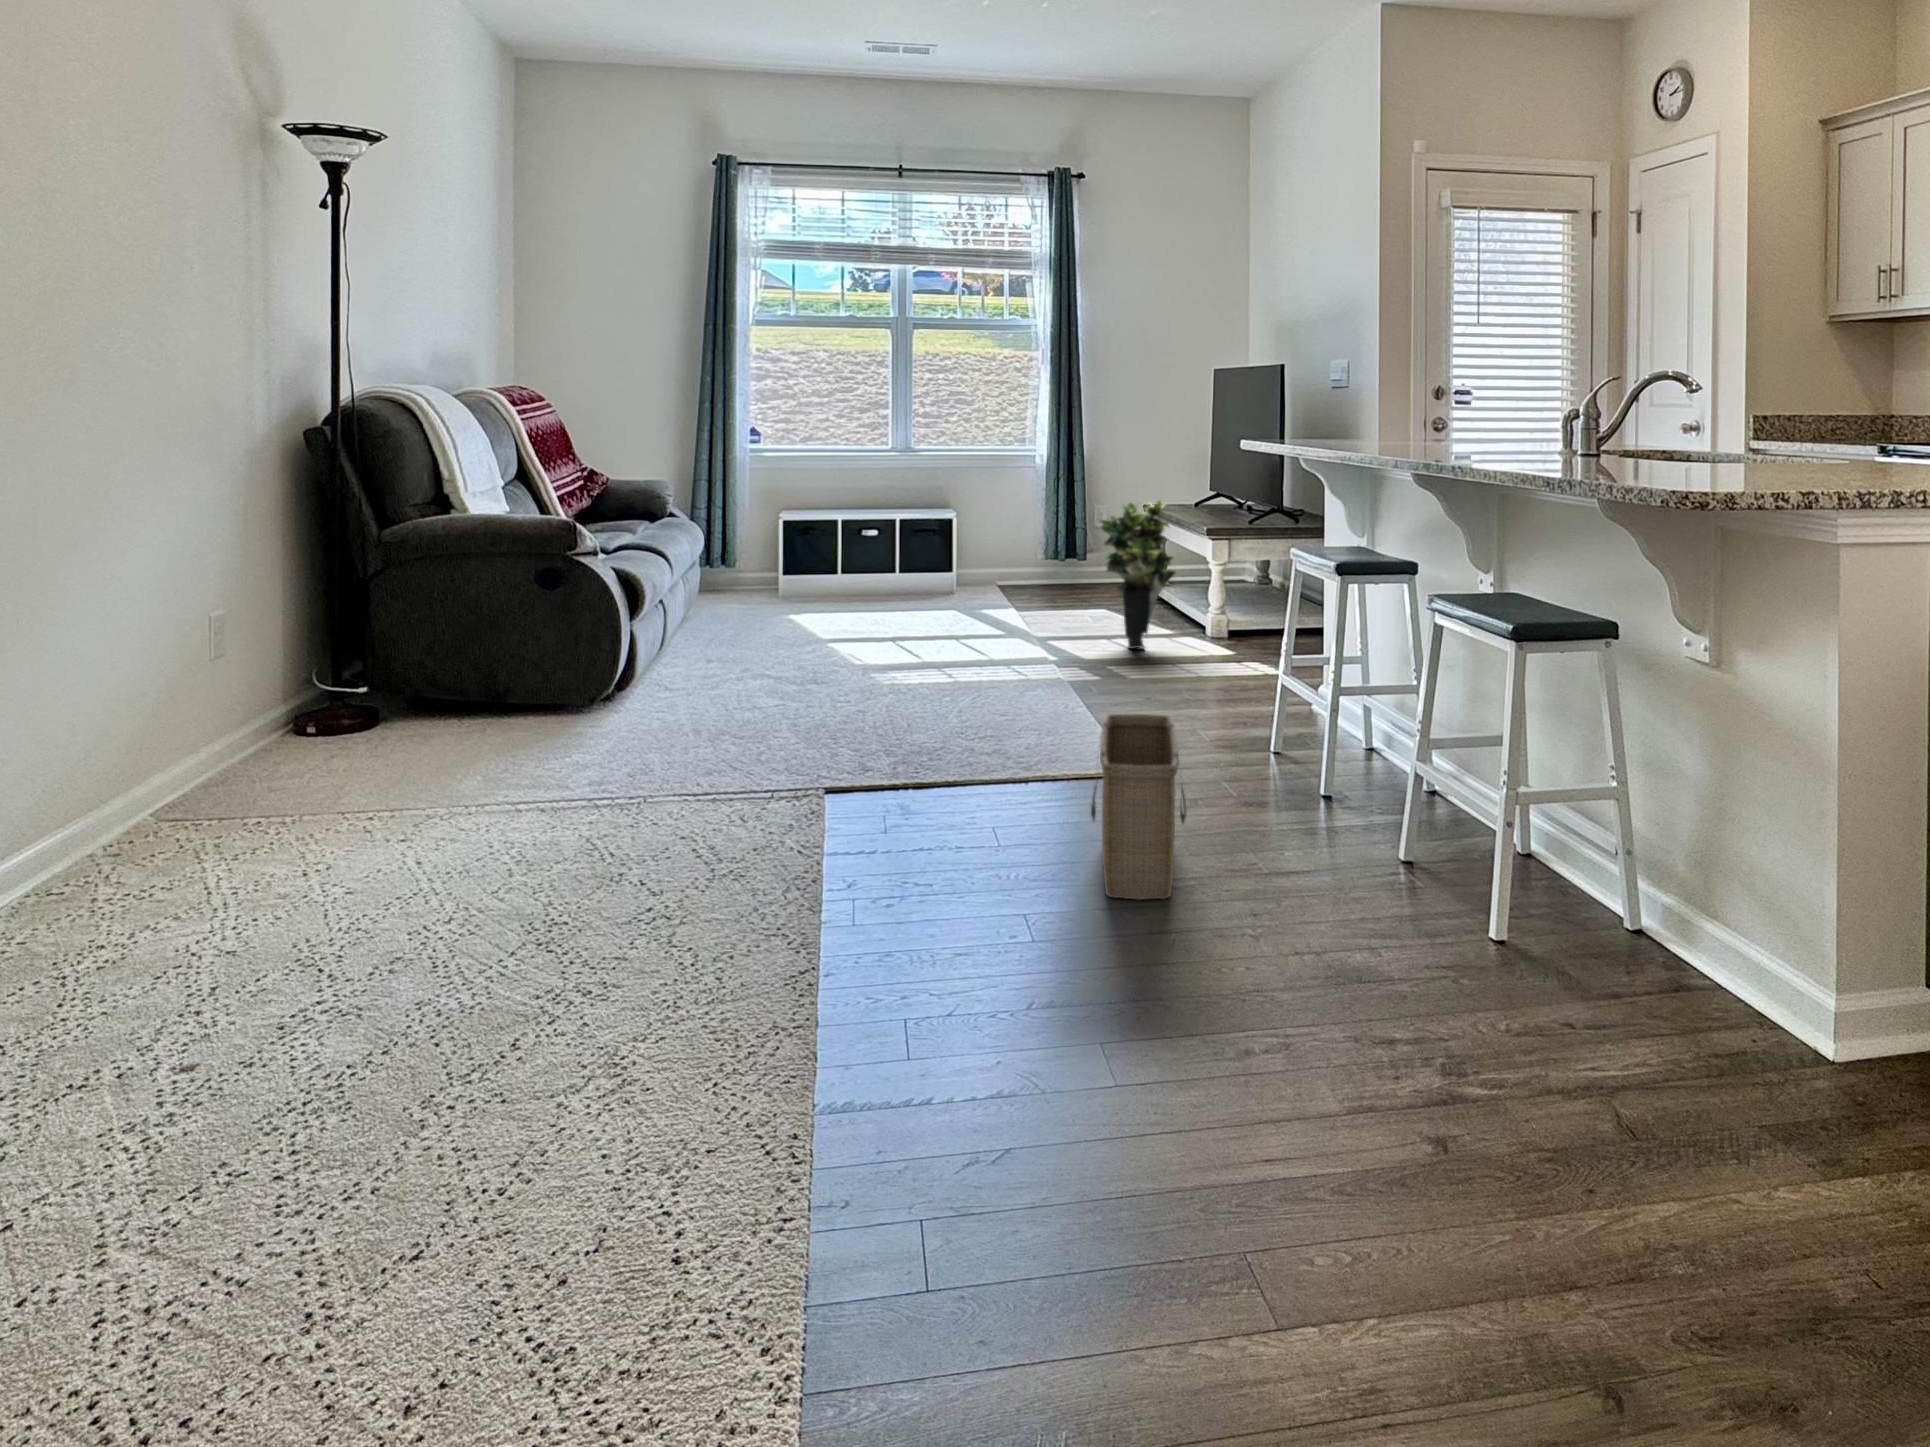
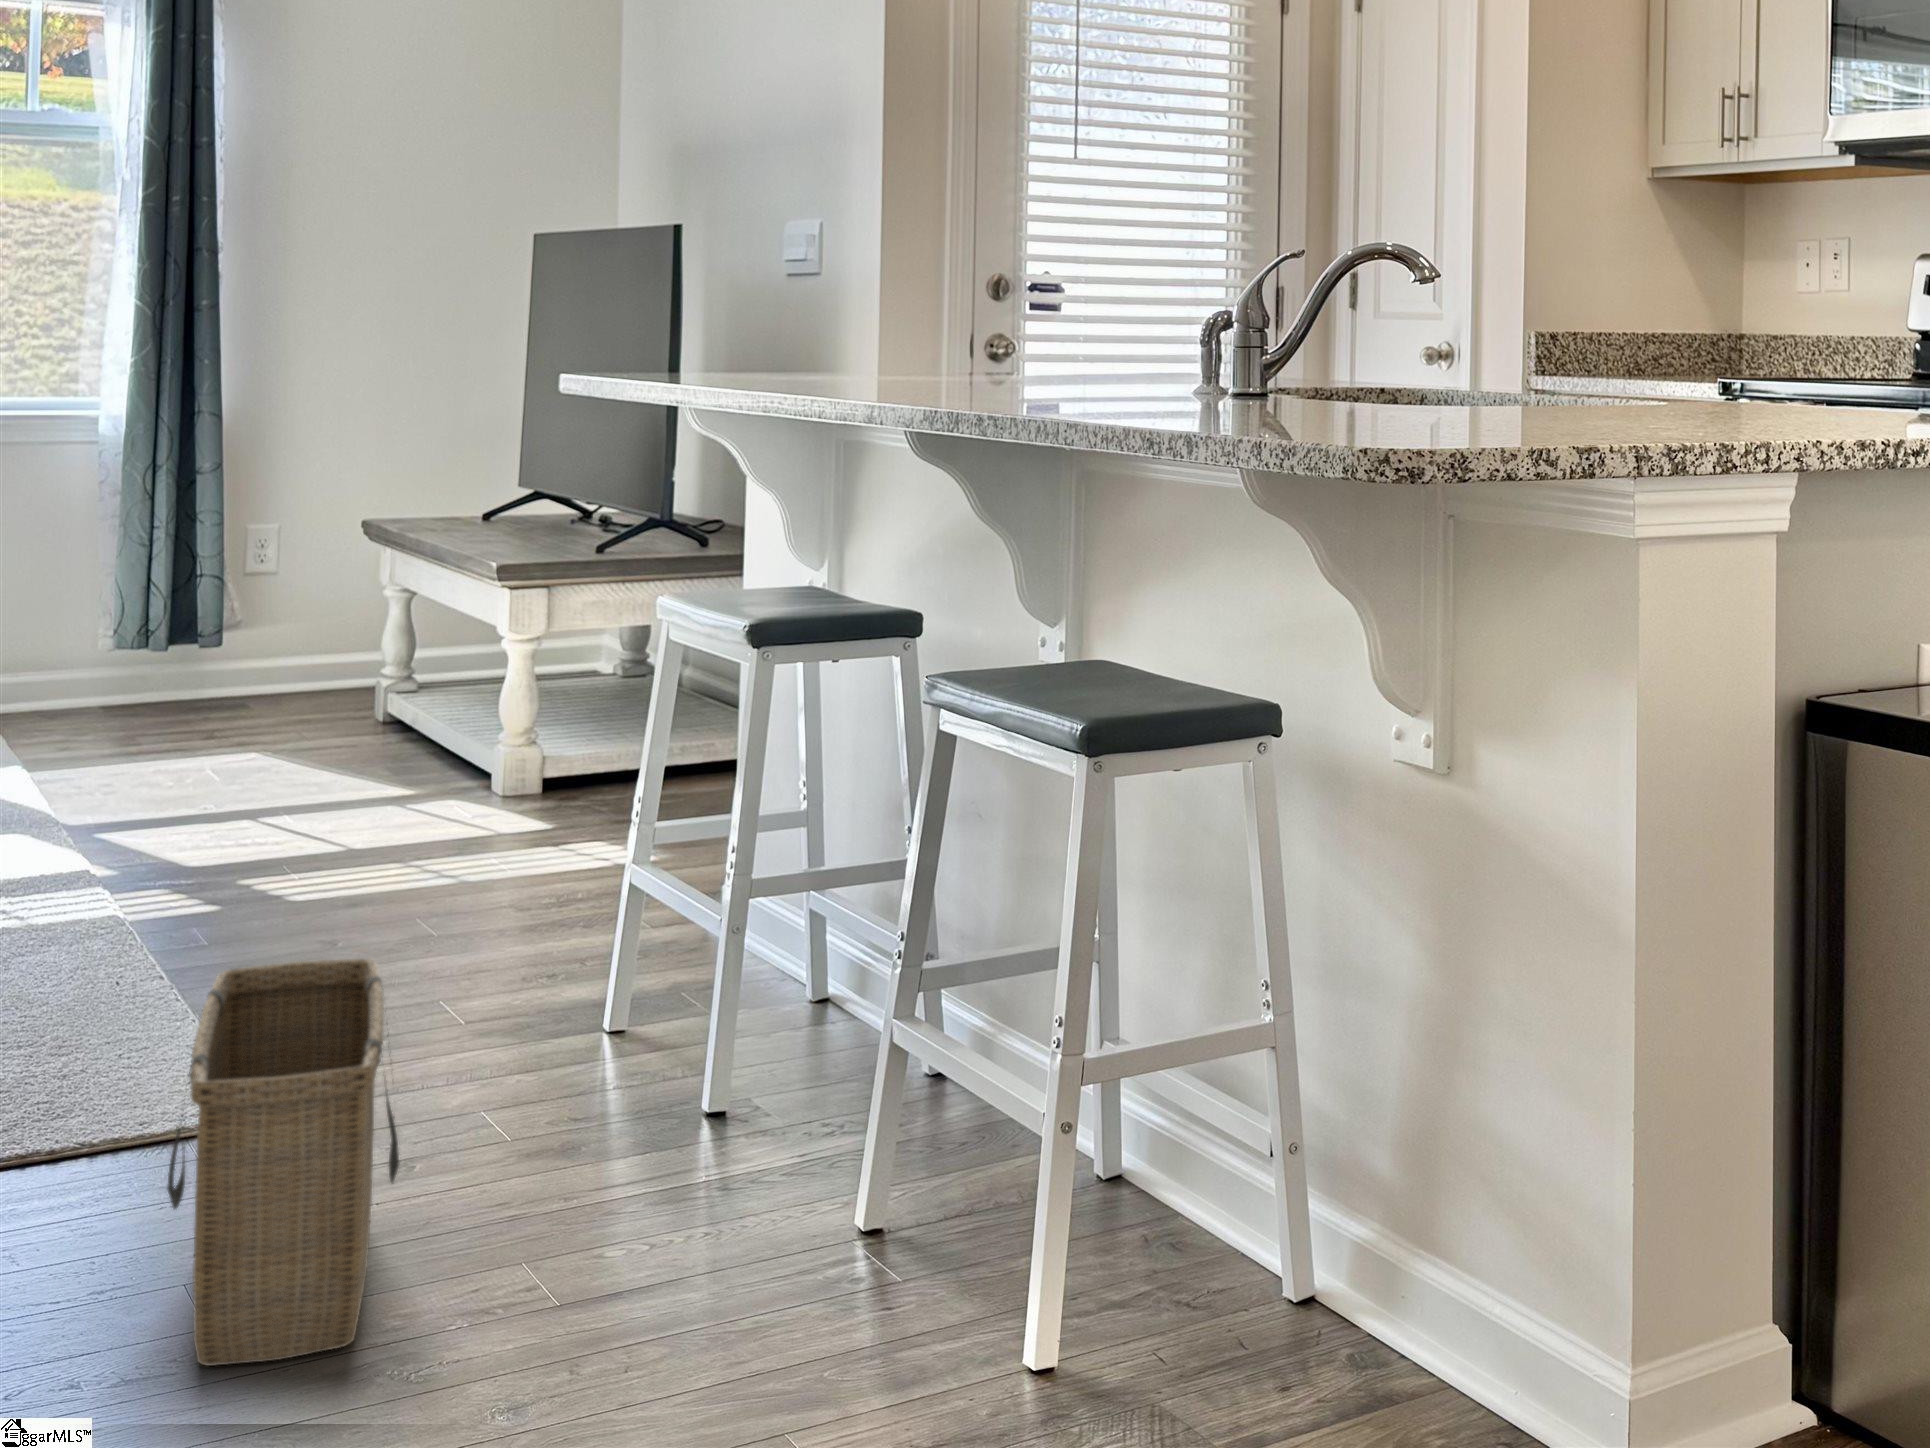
potted plant: present [1101,501,1177,649] -> none [262,510,442,822]

